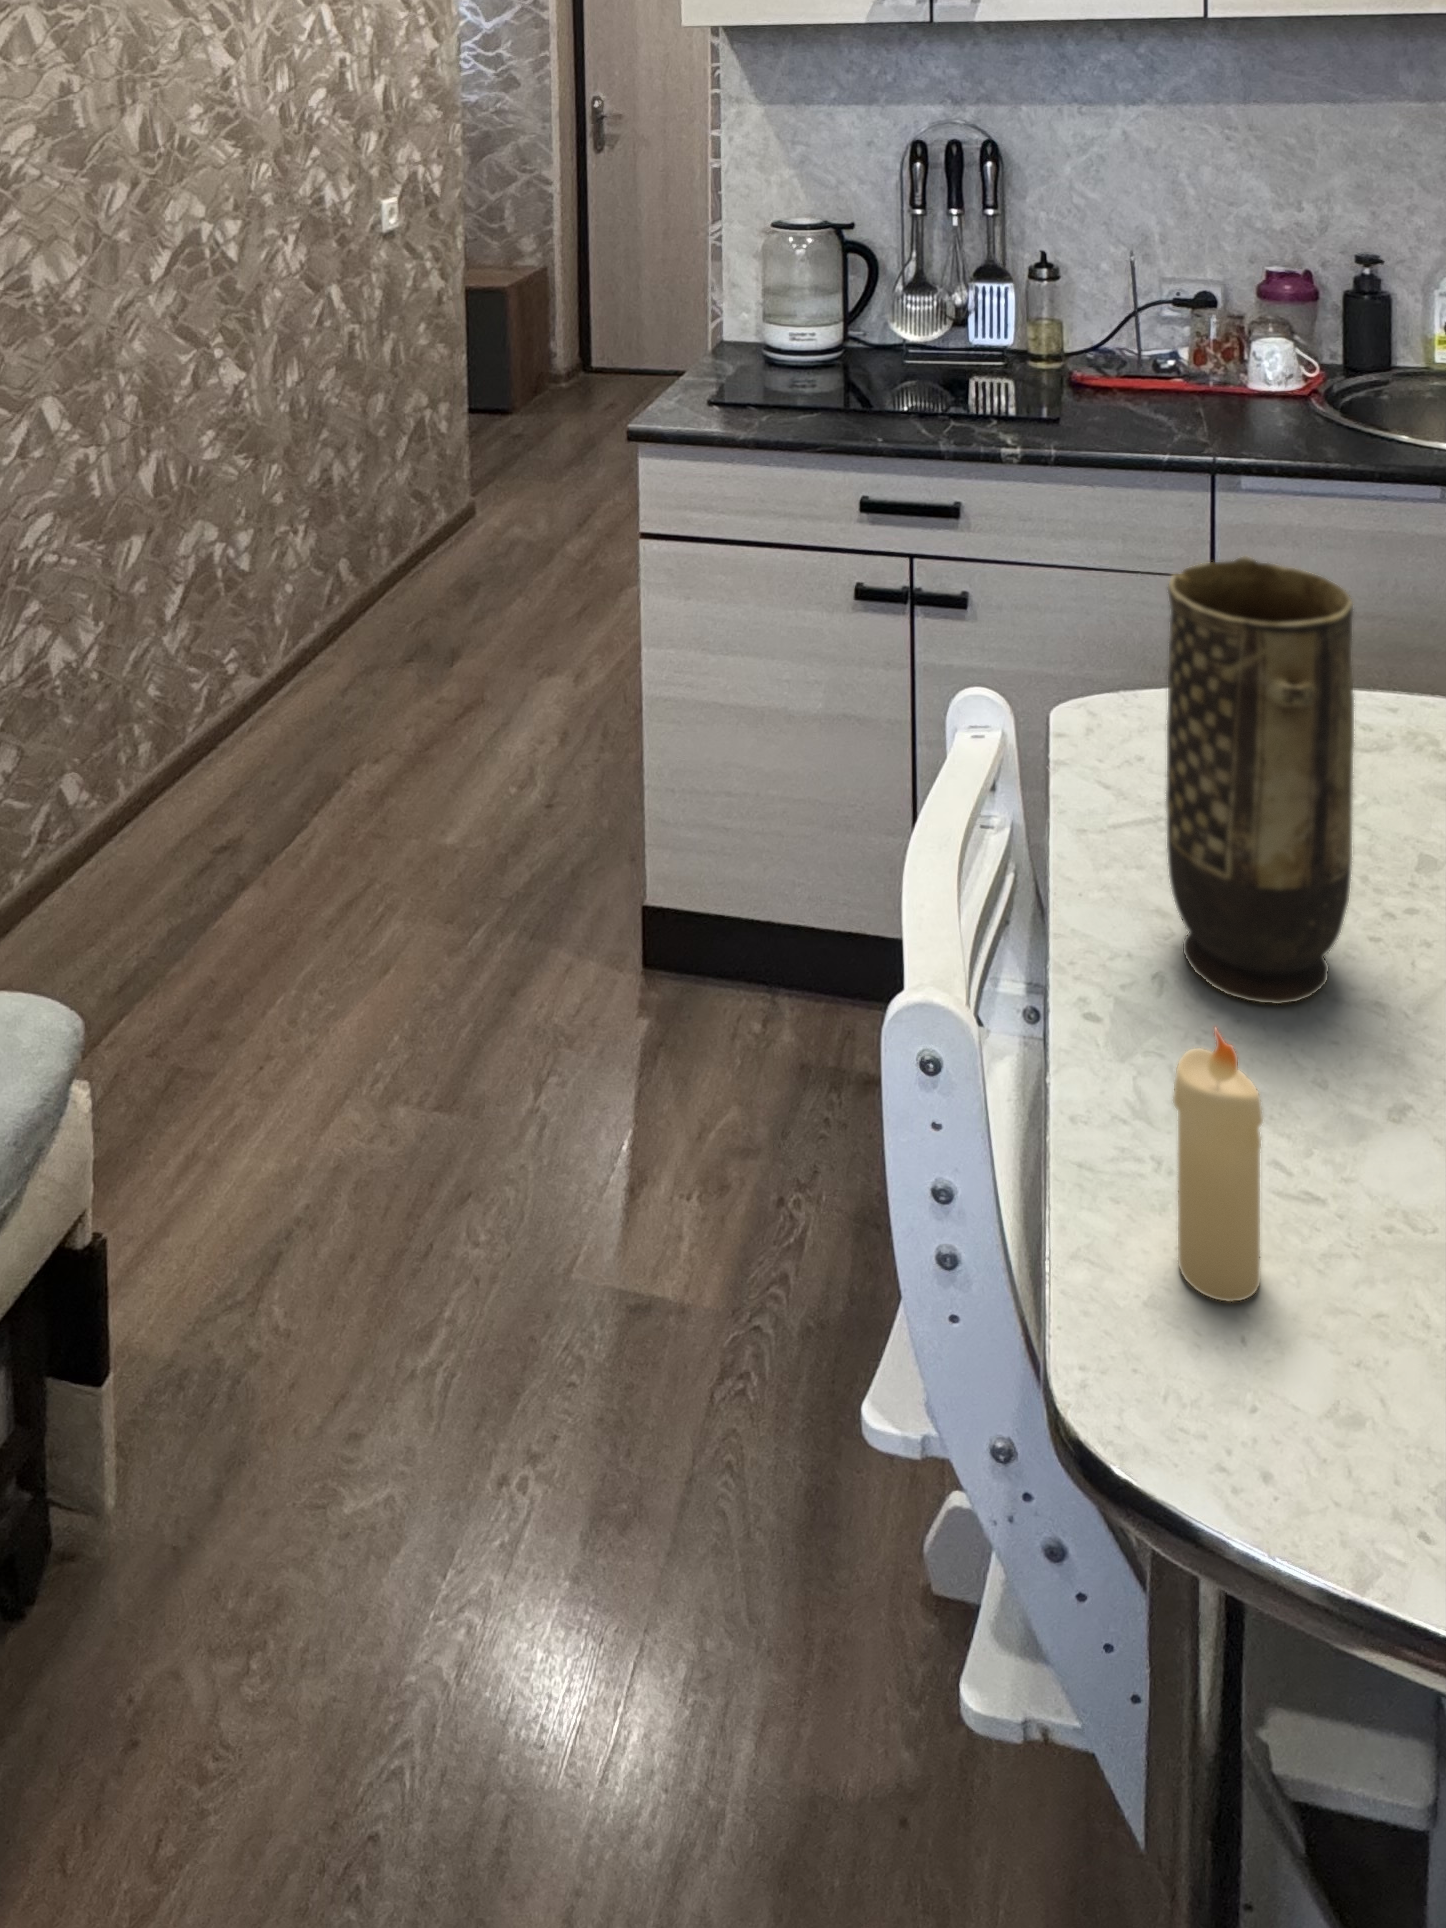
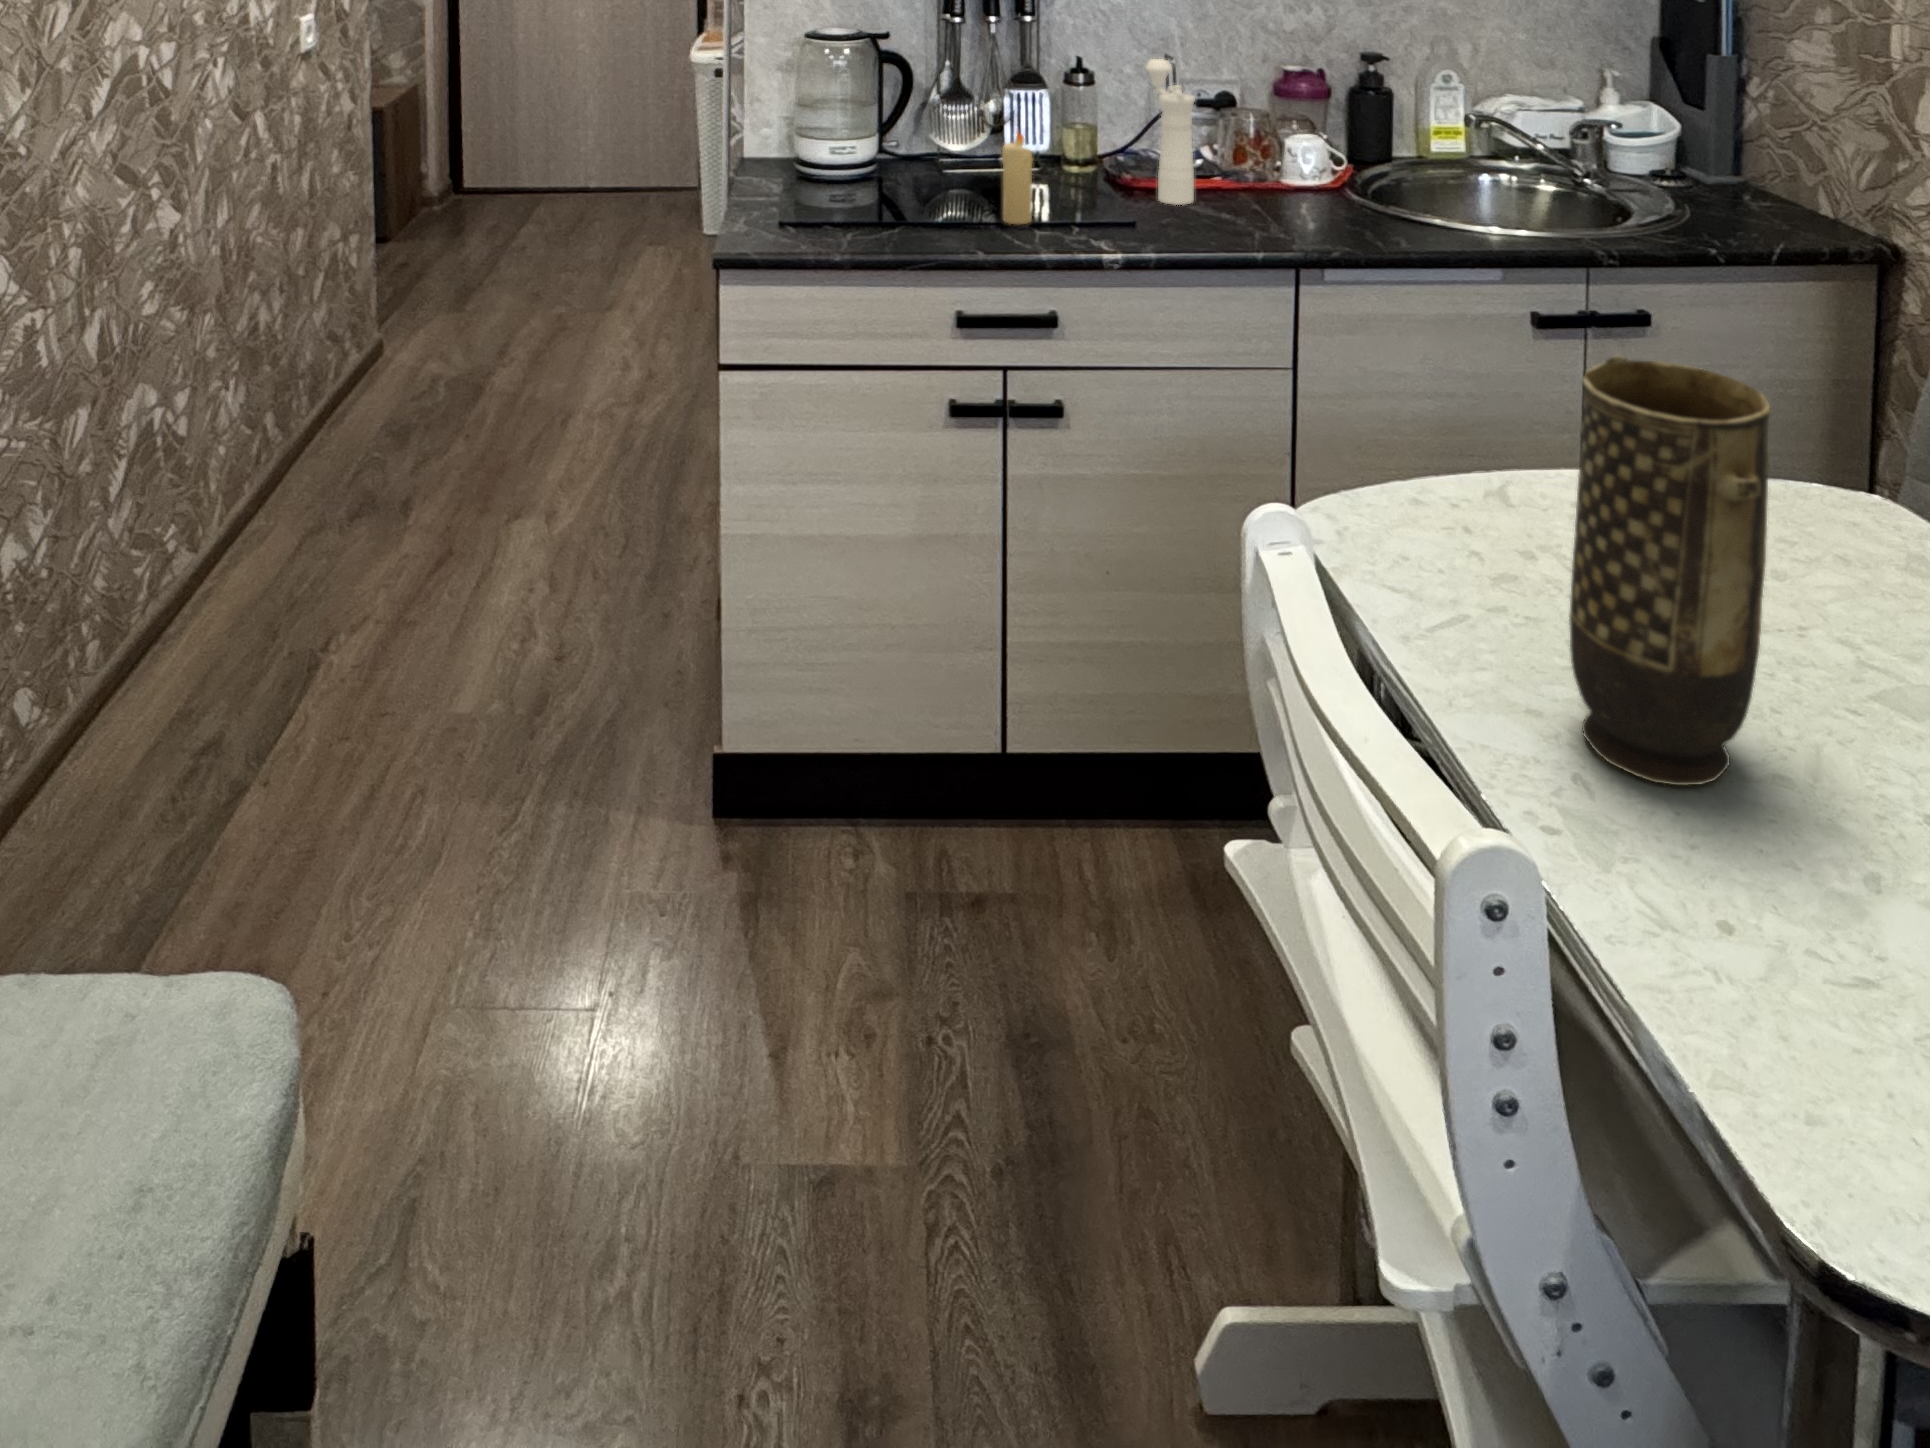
pepper mill: none [1099,255,1138,404] -> present [1146,59,1195,205]
candle: present [1173,1028,1263,1302] -> present [1002,132,1033,224]

